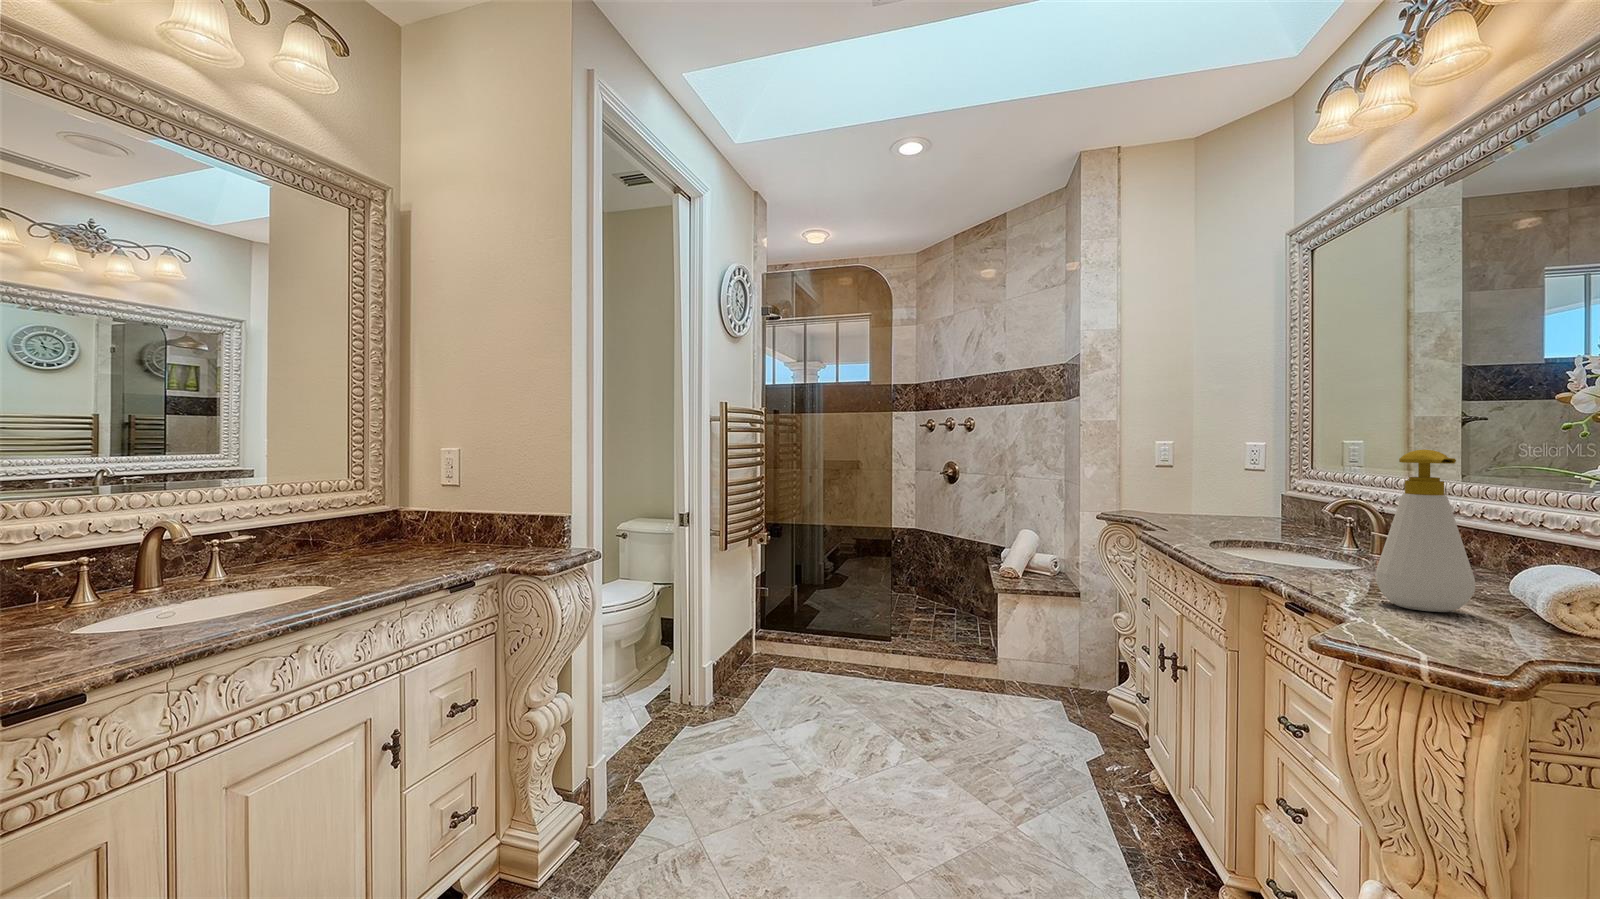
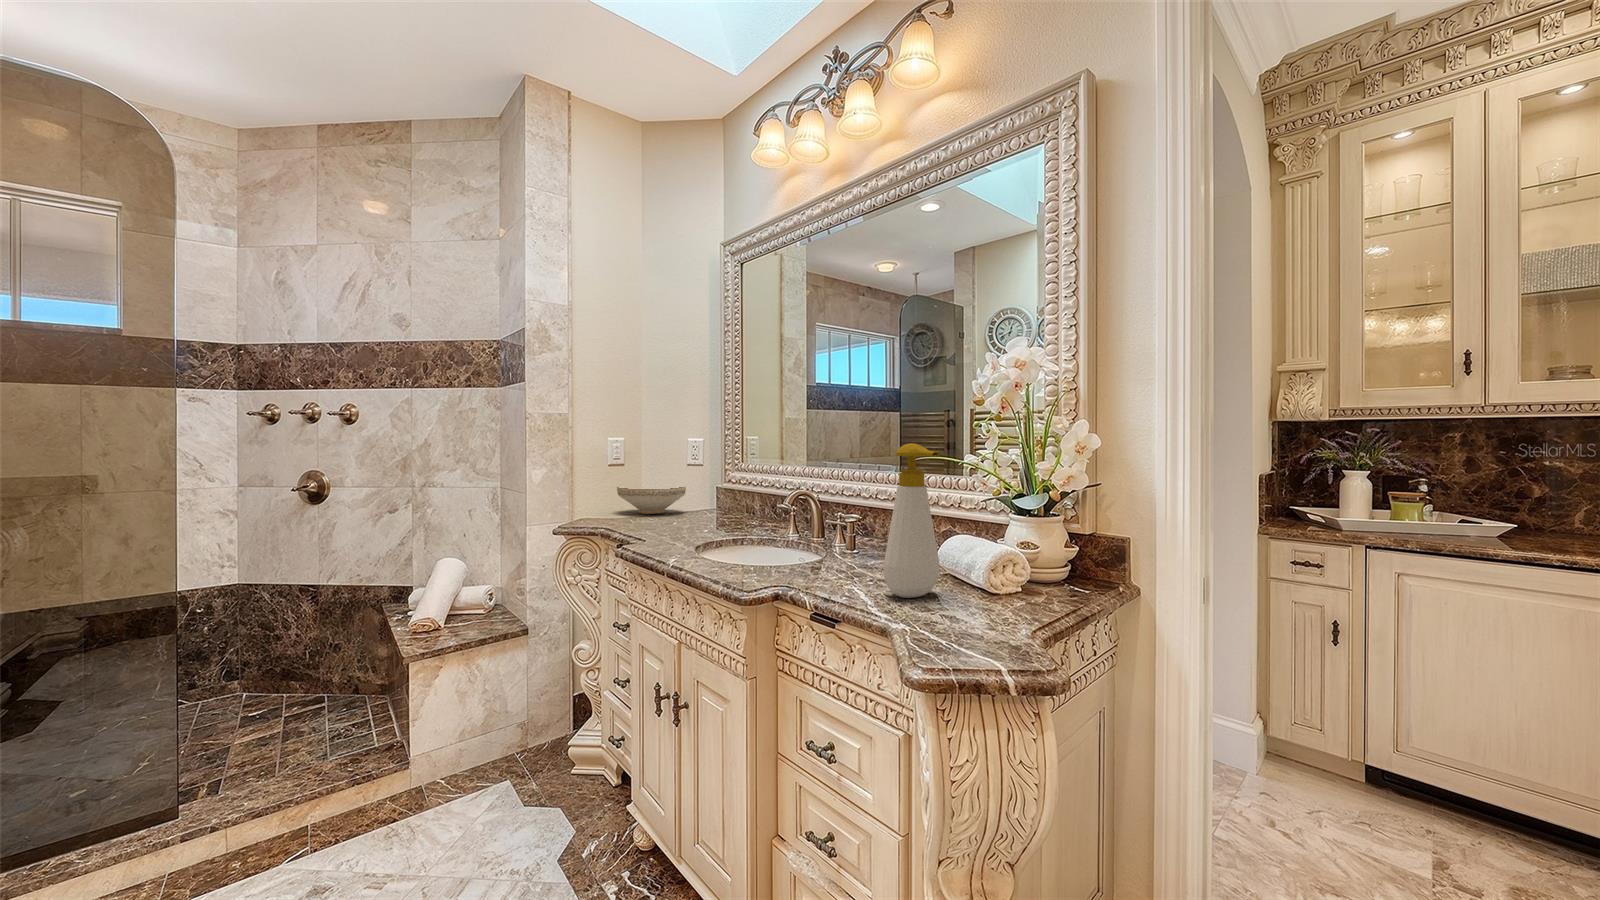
decorative bowl: none [1164,484,1243,514] -> present [617,486,686,514]

